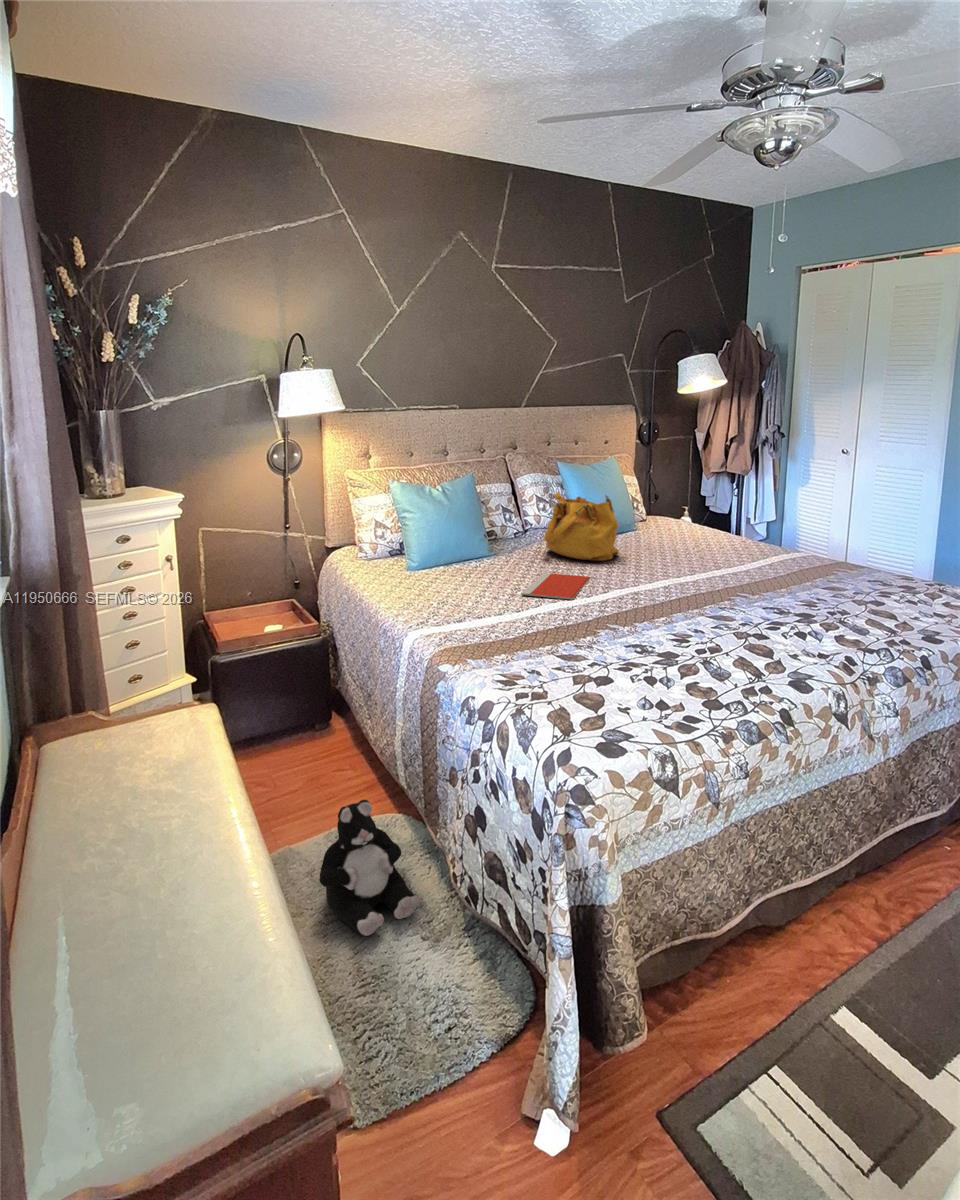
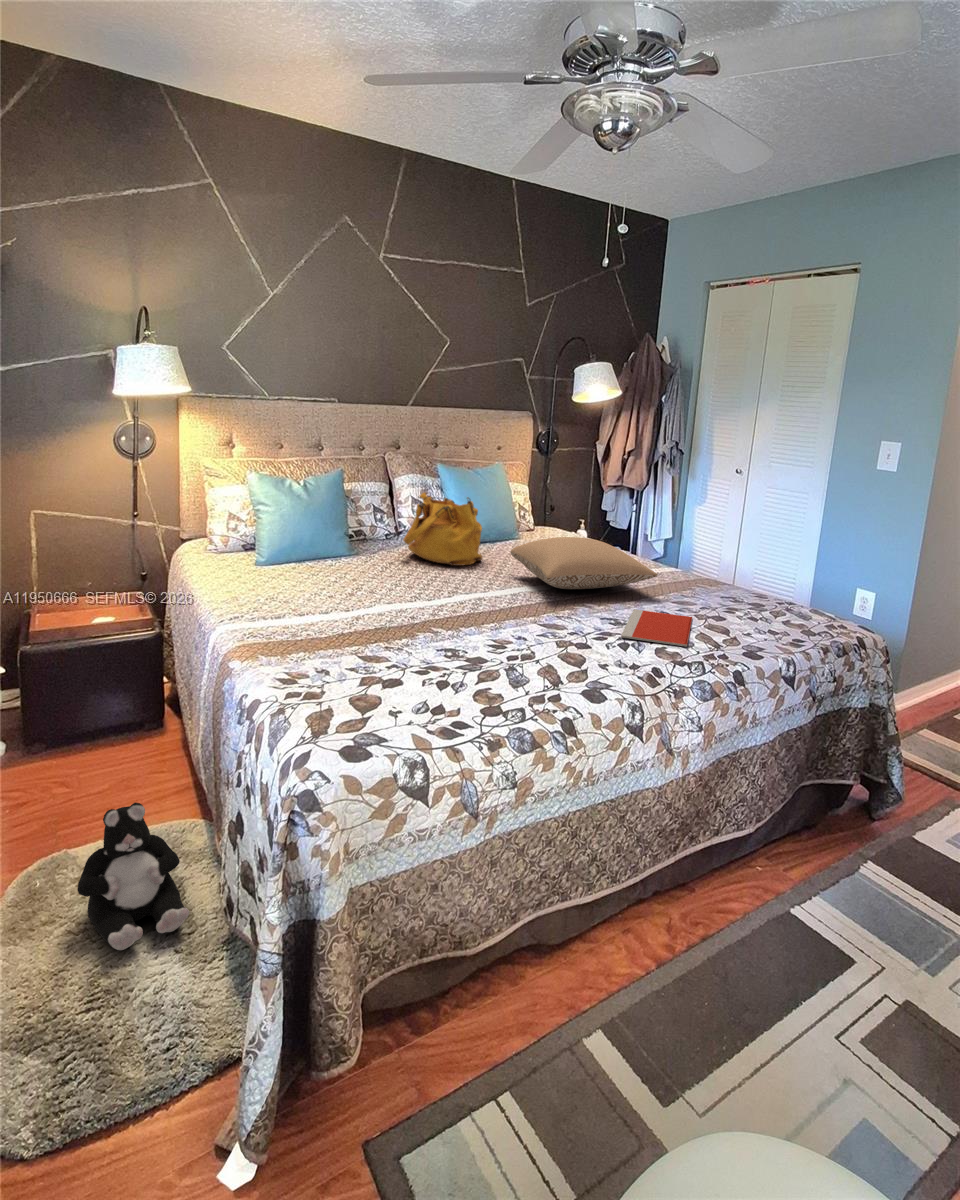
pillow: none [654,530,810,579] -> present [511,537,658,589]
notebook: present [522,573,591,600] -> present [621,609,692,647]

